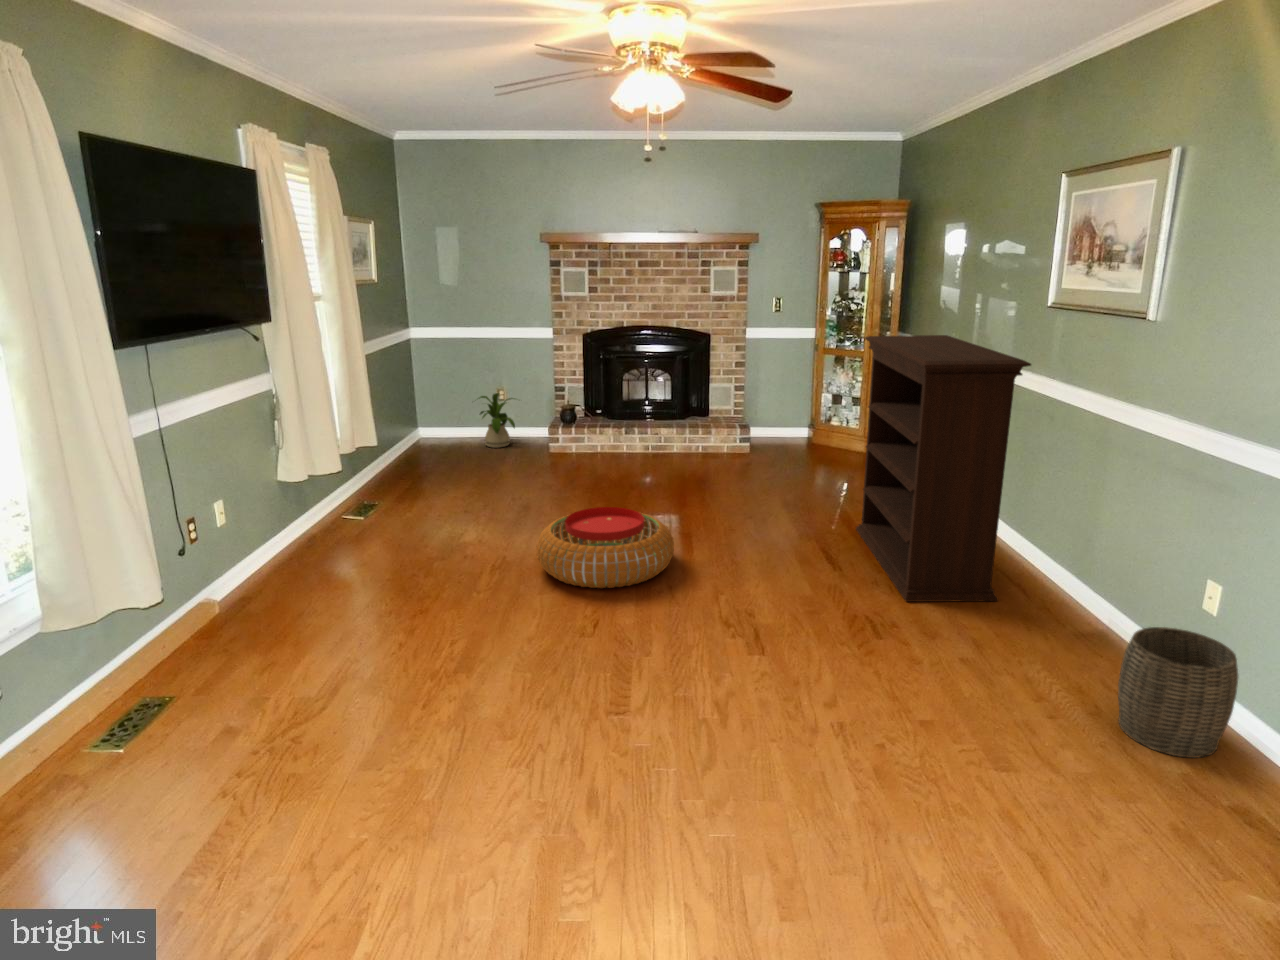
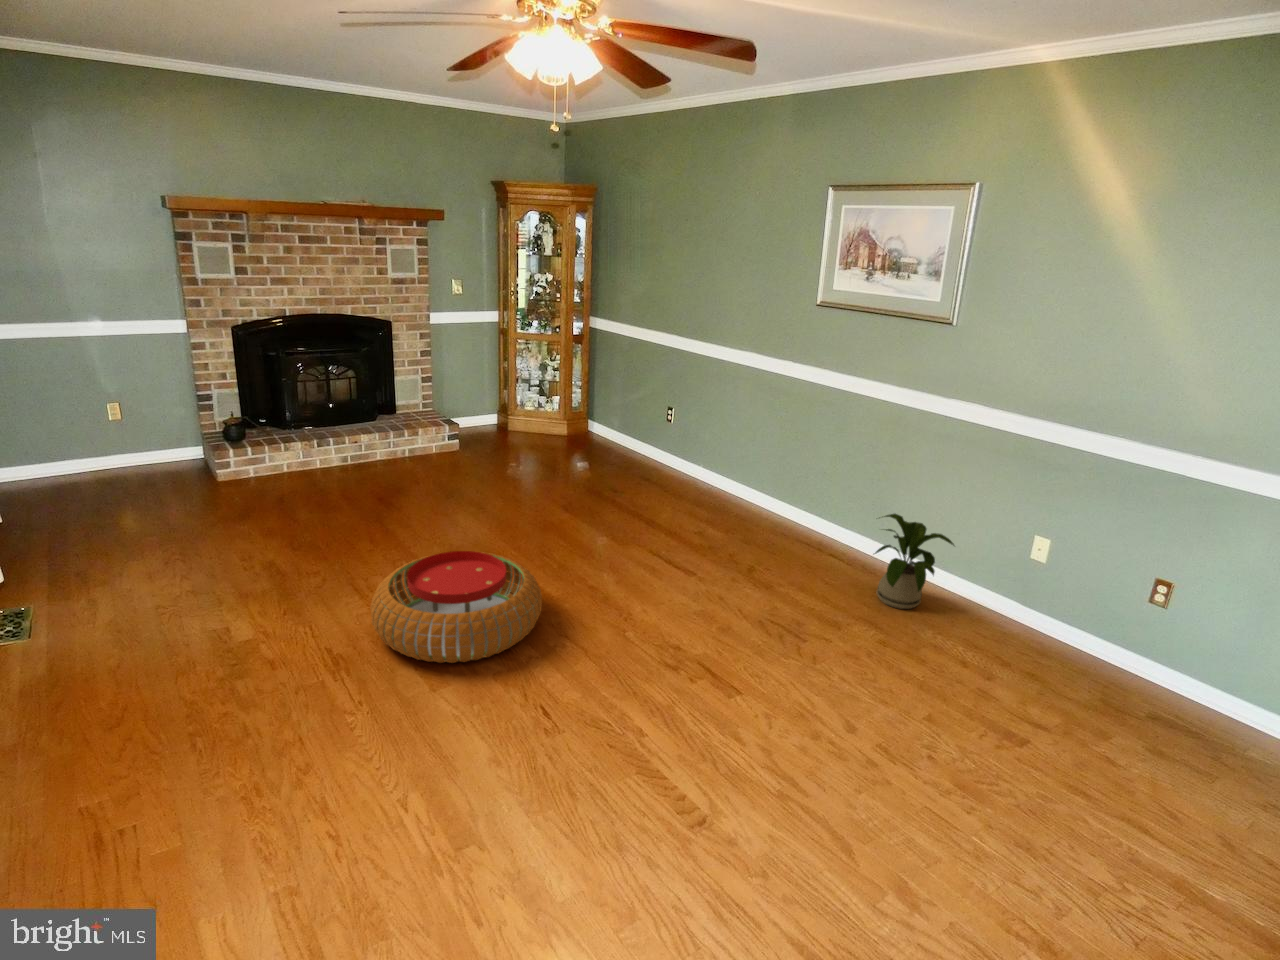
bookshelf: present [856,335,1031,602] -> none [649,330,861,589]
house plant: present [479,393,515,448] -> present [875,514,954,609]
woven basket: present [1118,627,1238,758] -> none [999,574,1092,675]

